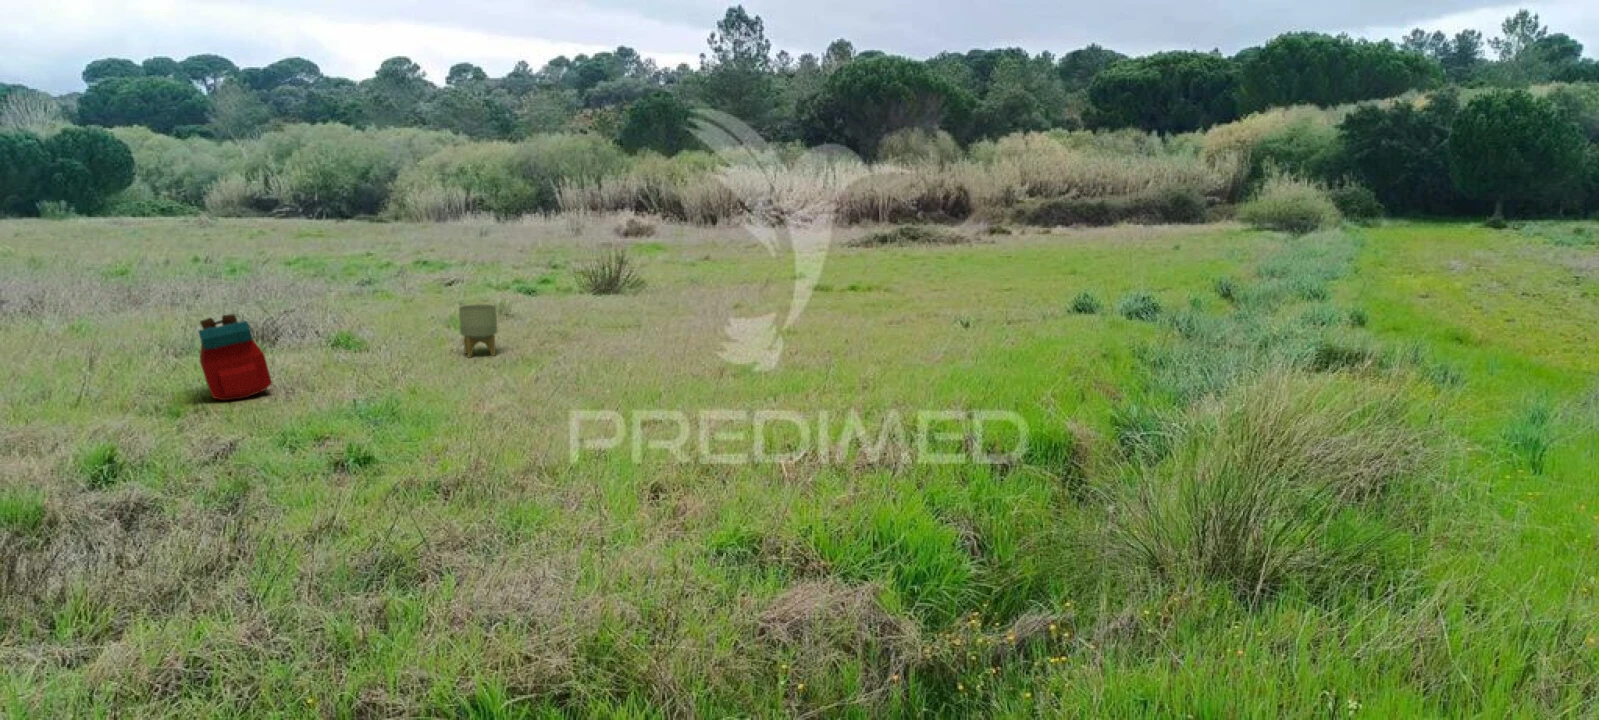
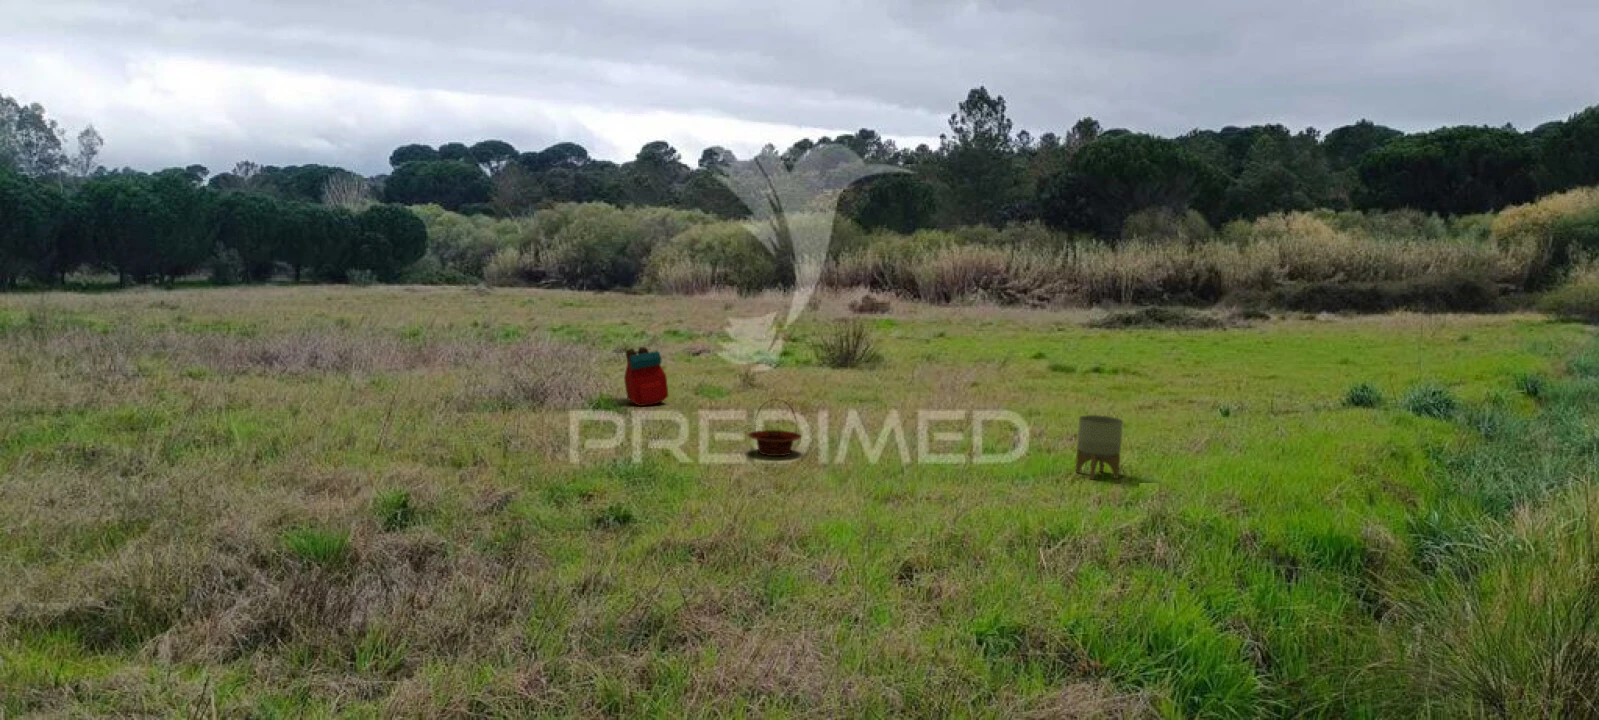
planter: present [459,304,497,358] -> present [1076,415,1123,479]
basket: none [326,408,420,498] -> present [748,399,801,456]

